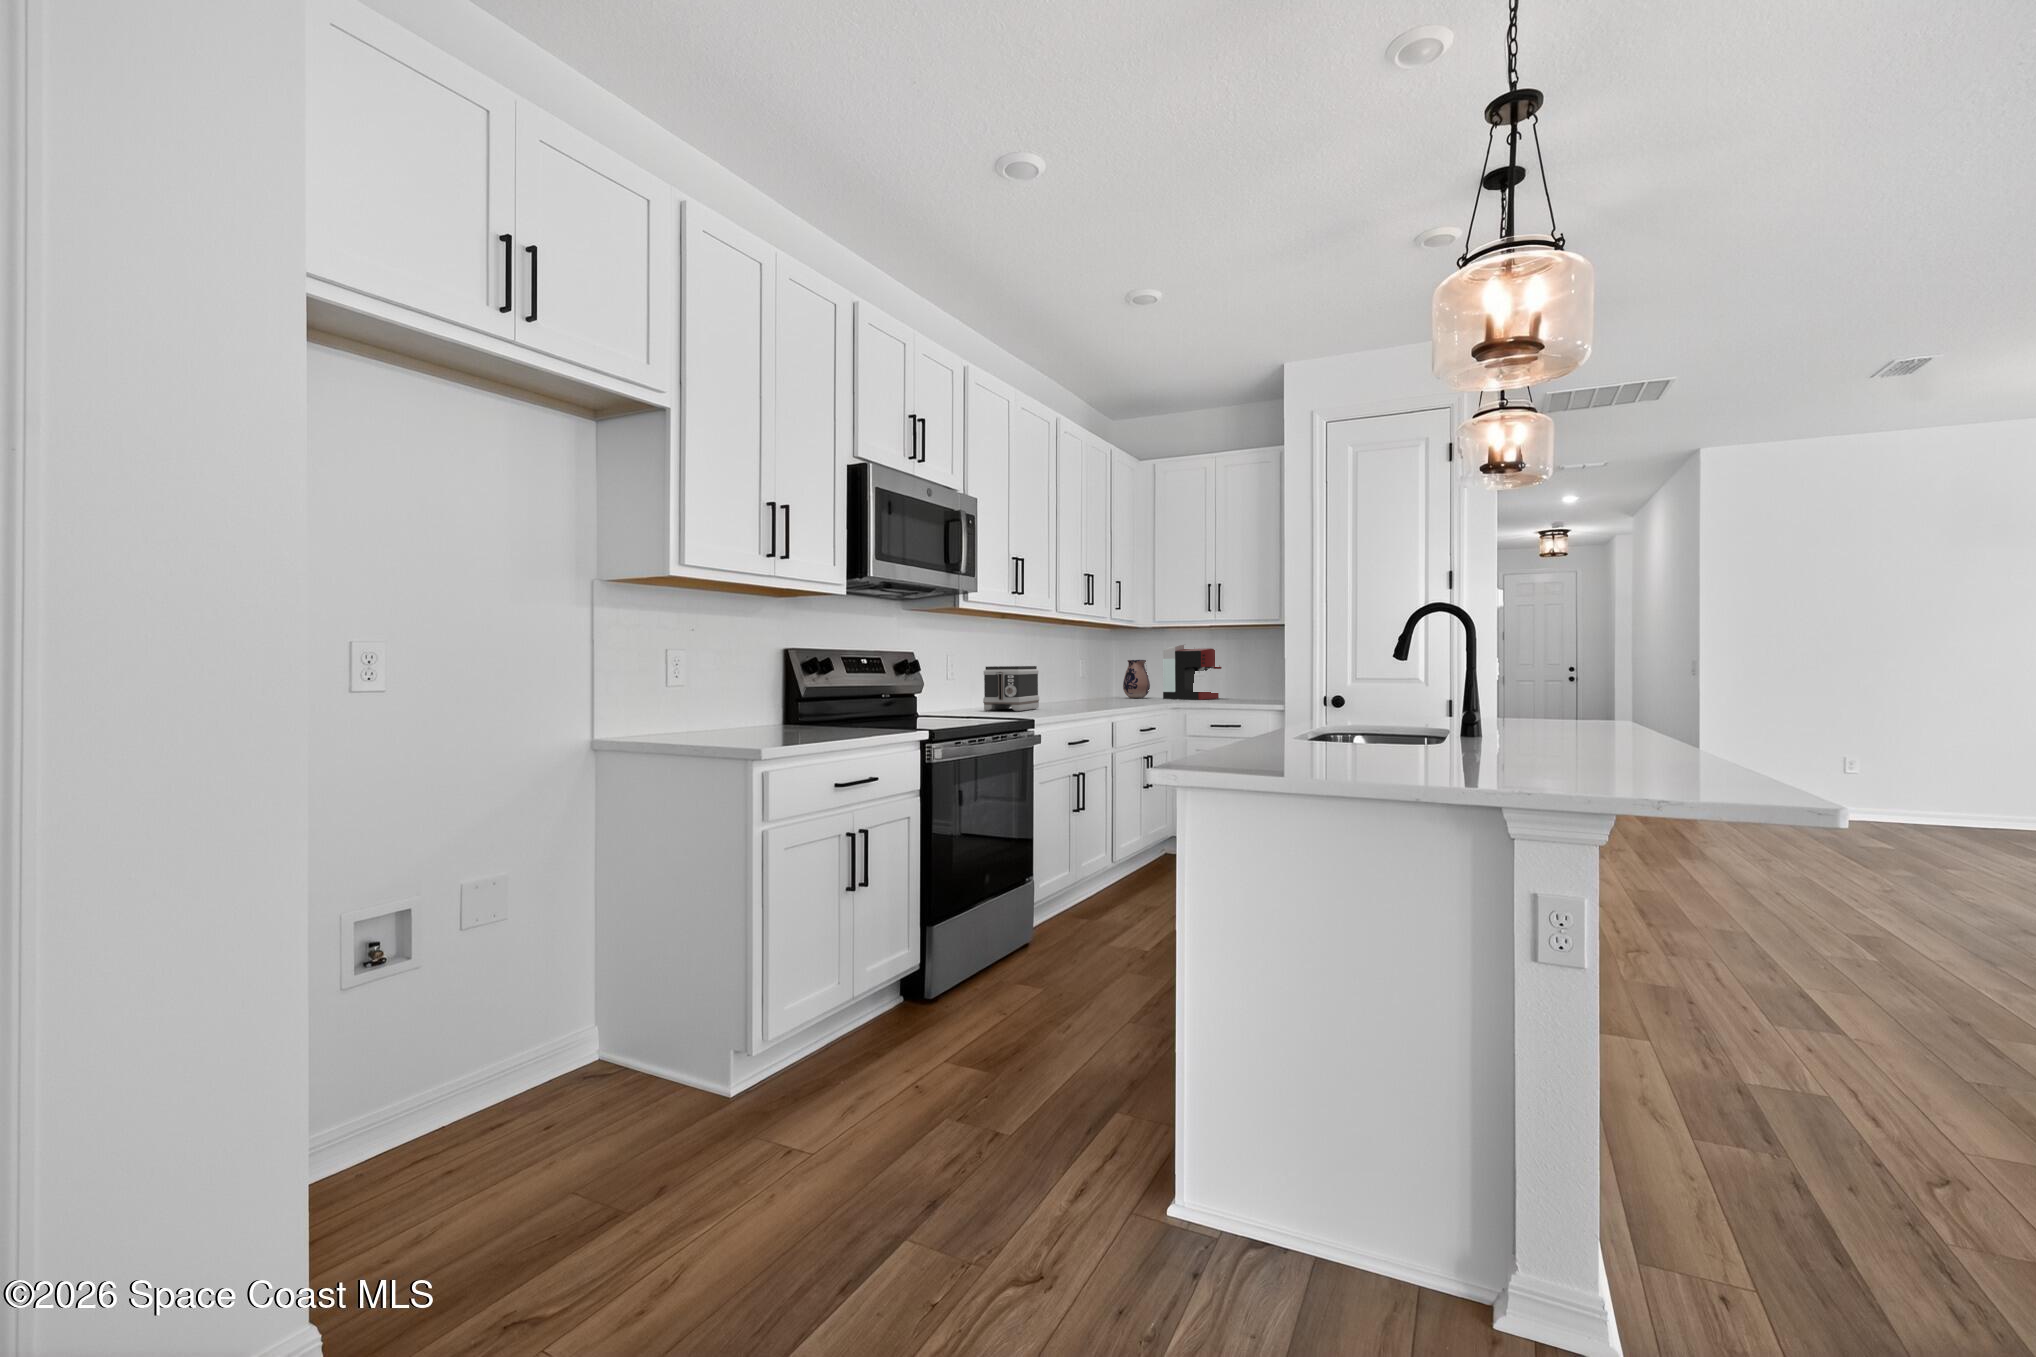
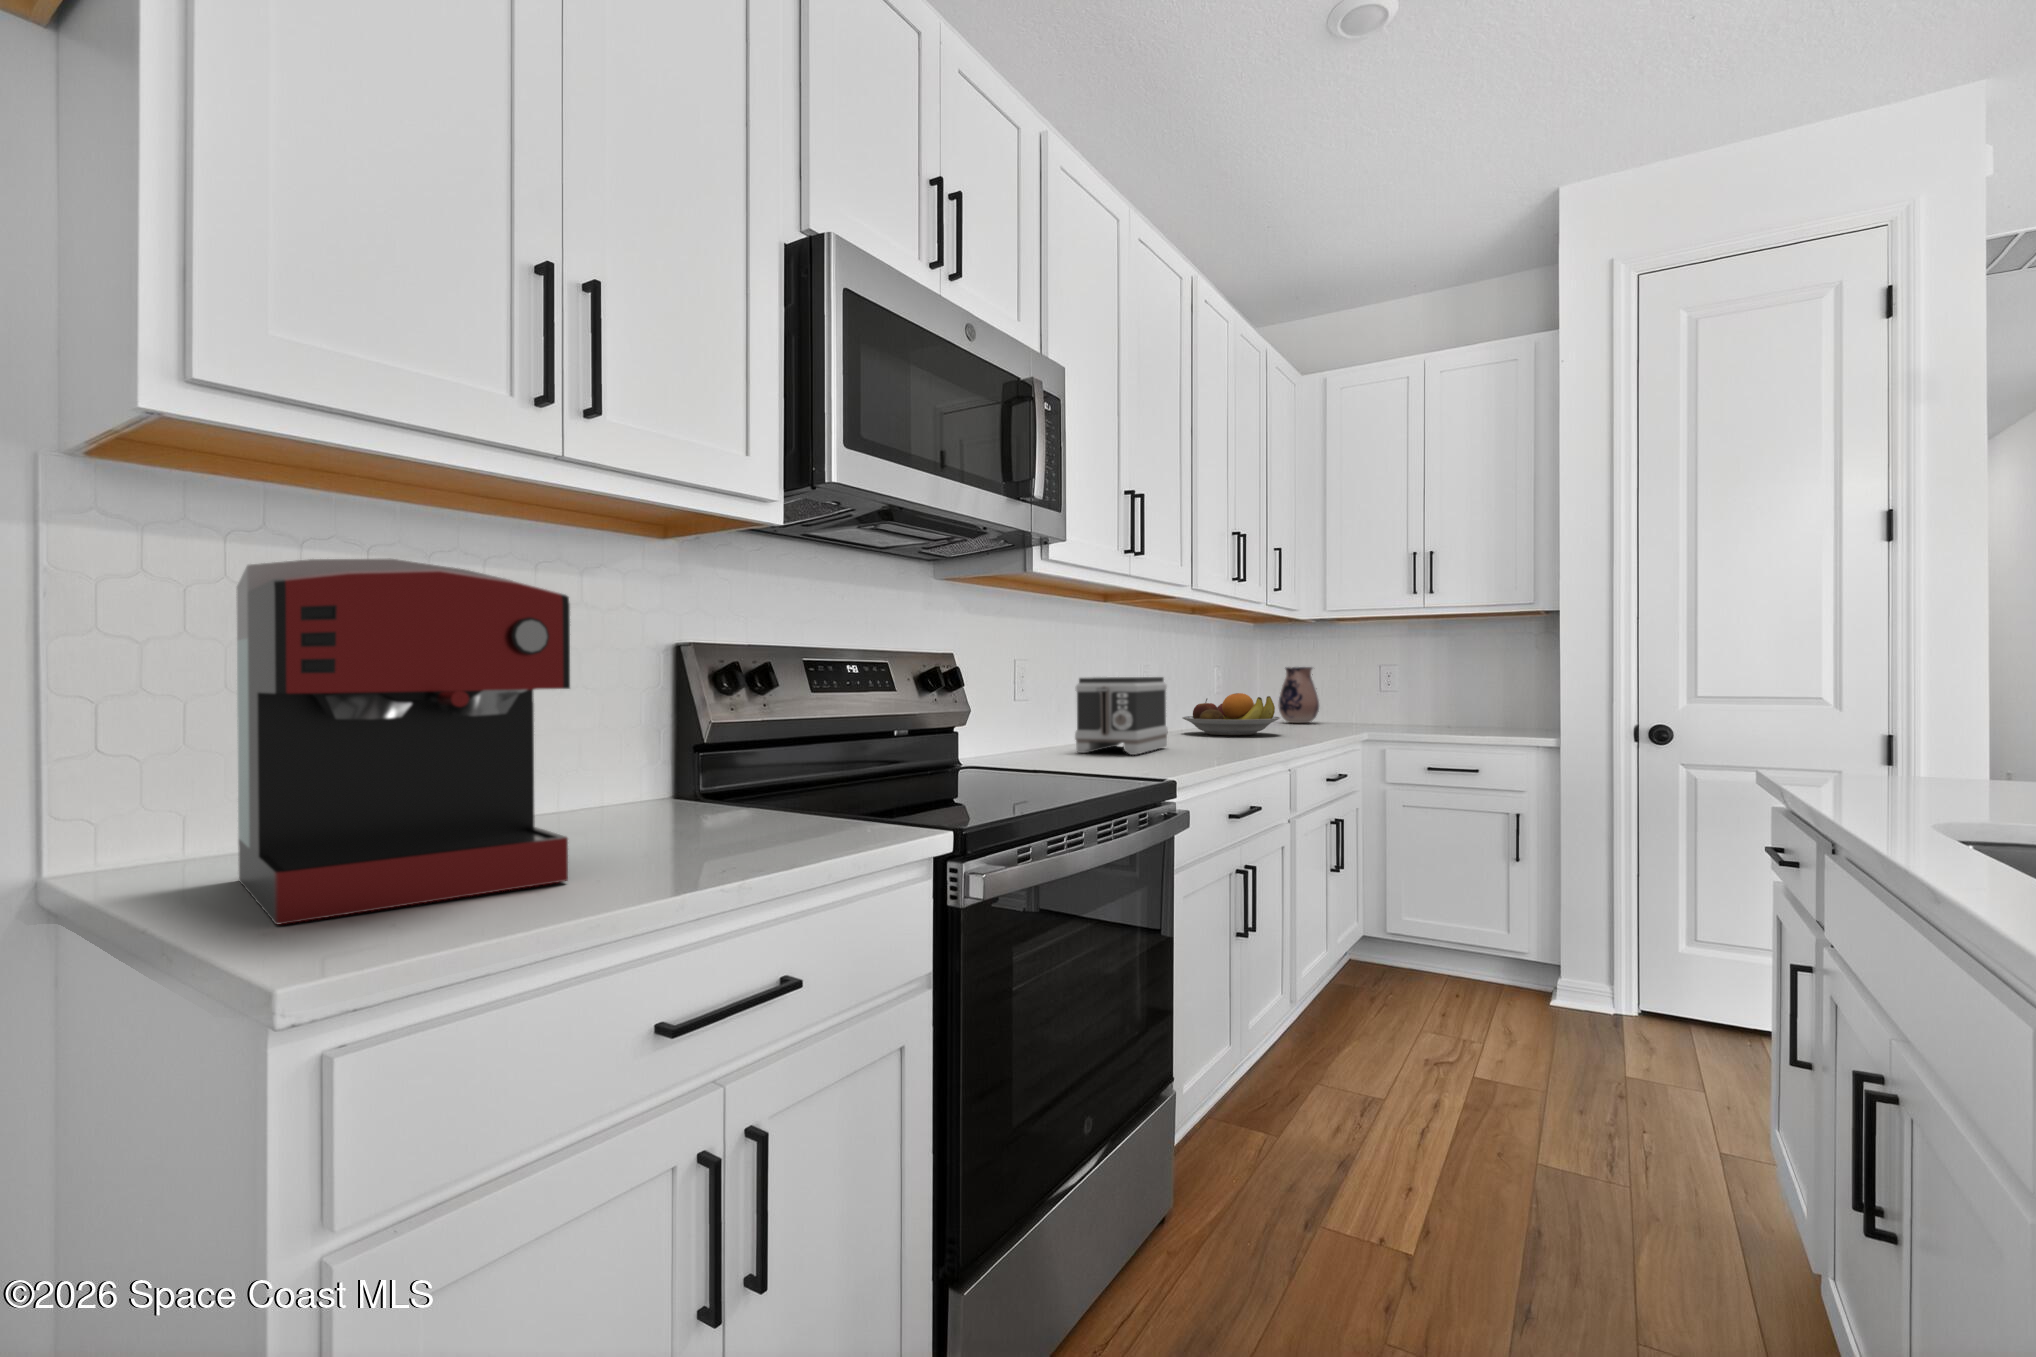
coffee maker: present [1163,645,1222,700] -> present [236,559,570,924]
fruit bowl: none [1053,677,1115,704] -> present [1182,693,1280,735]

